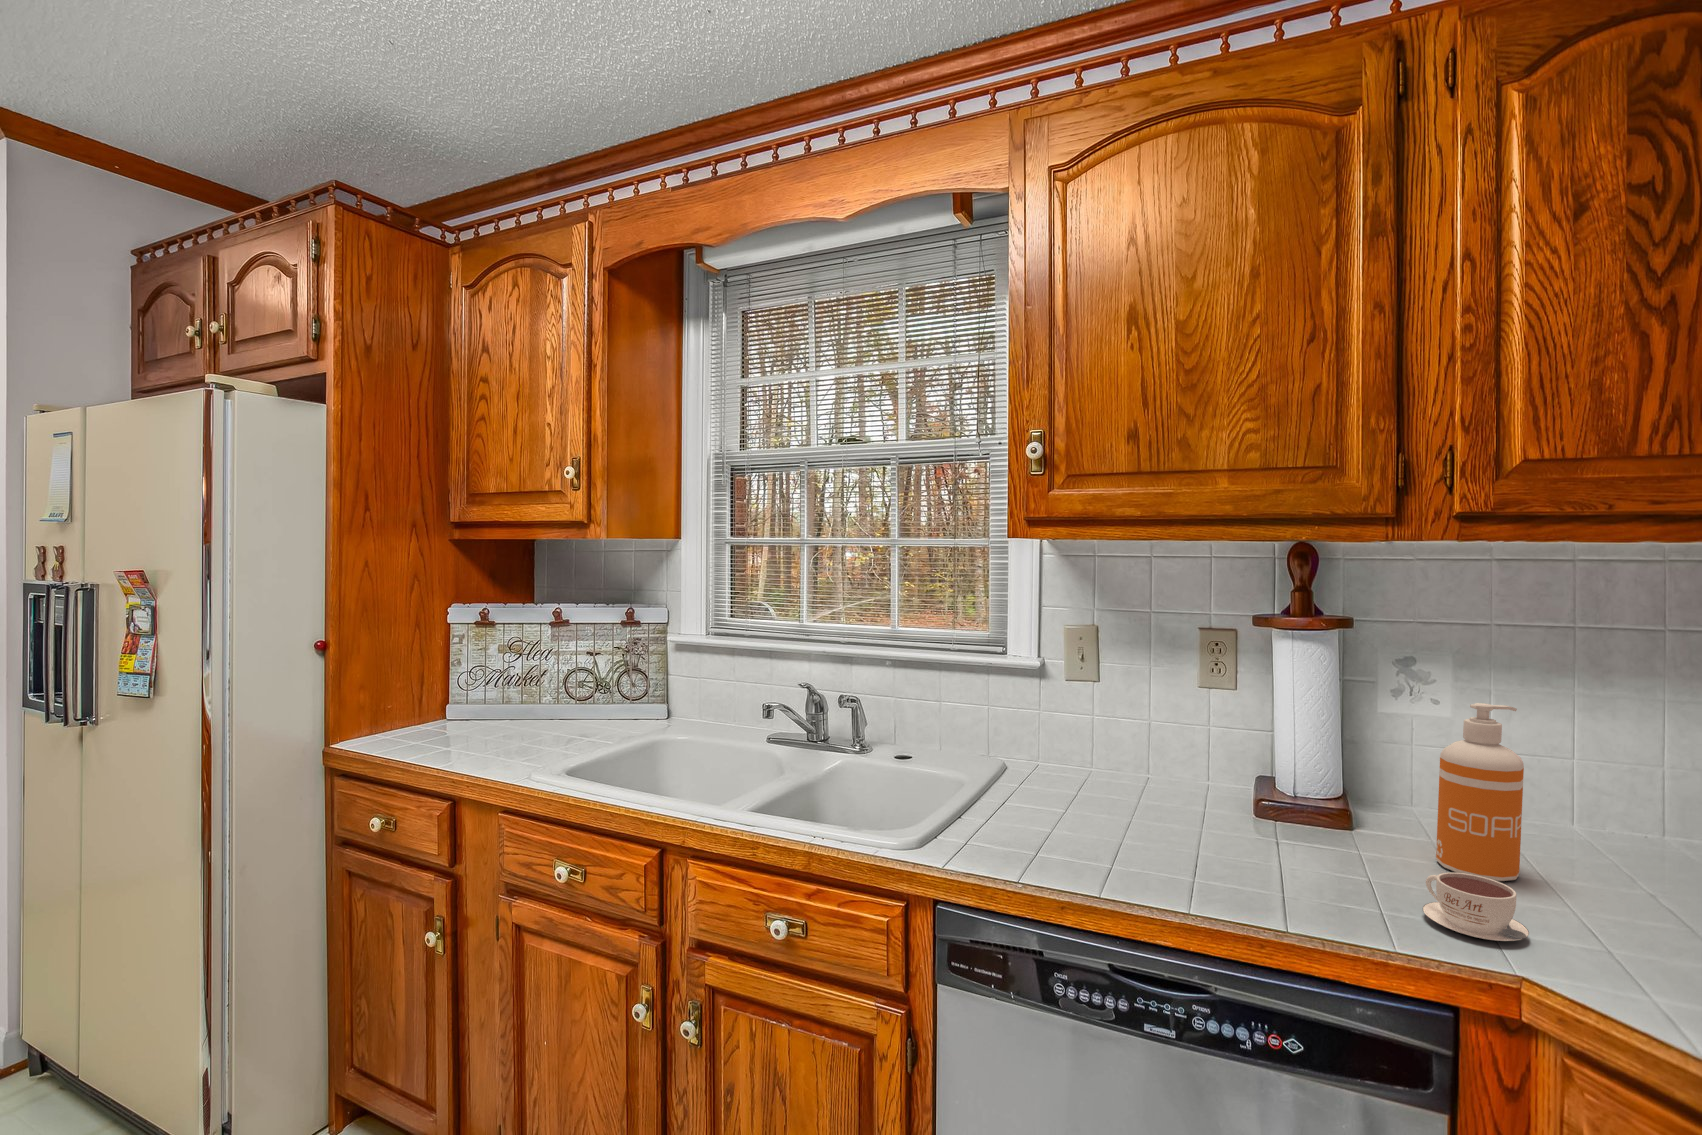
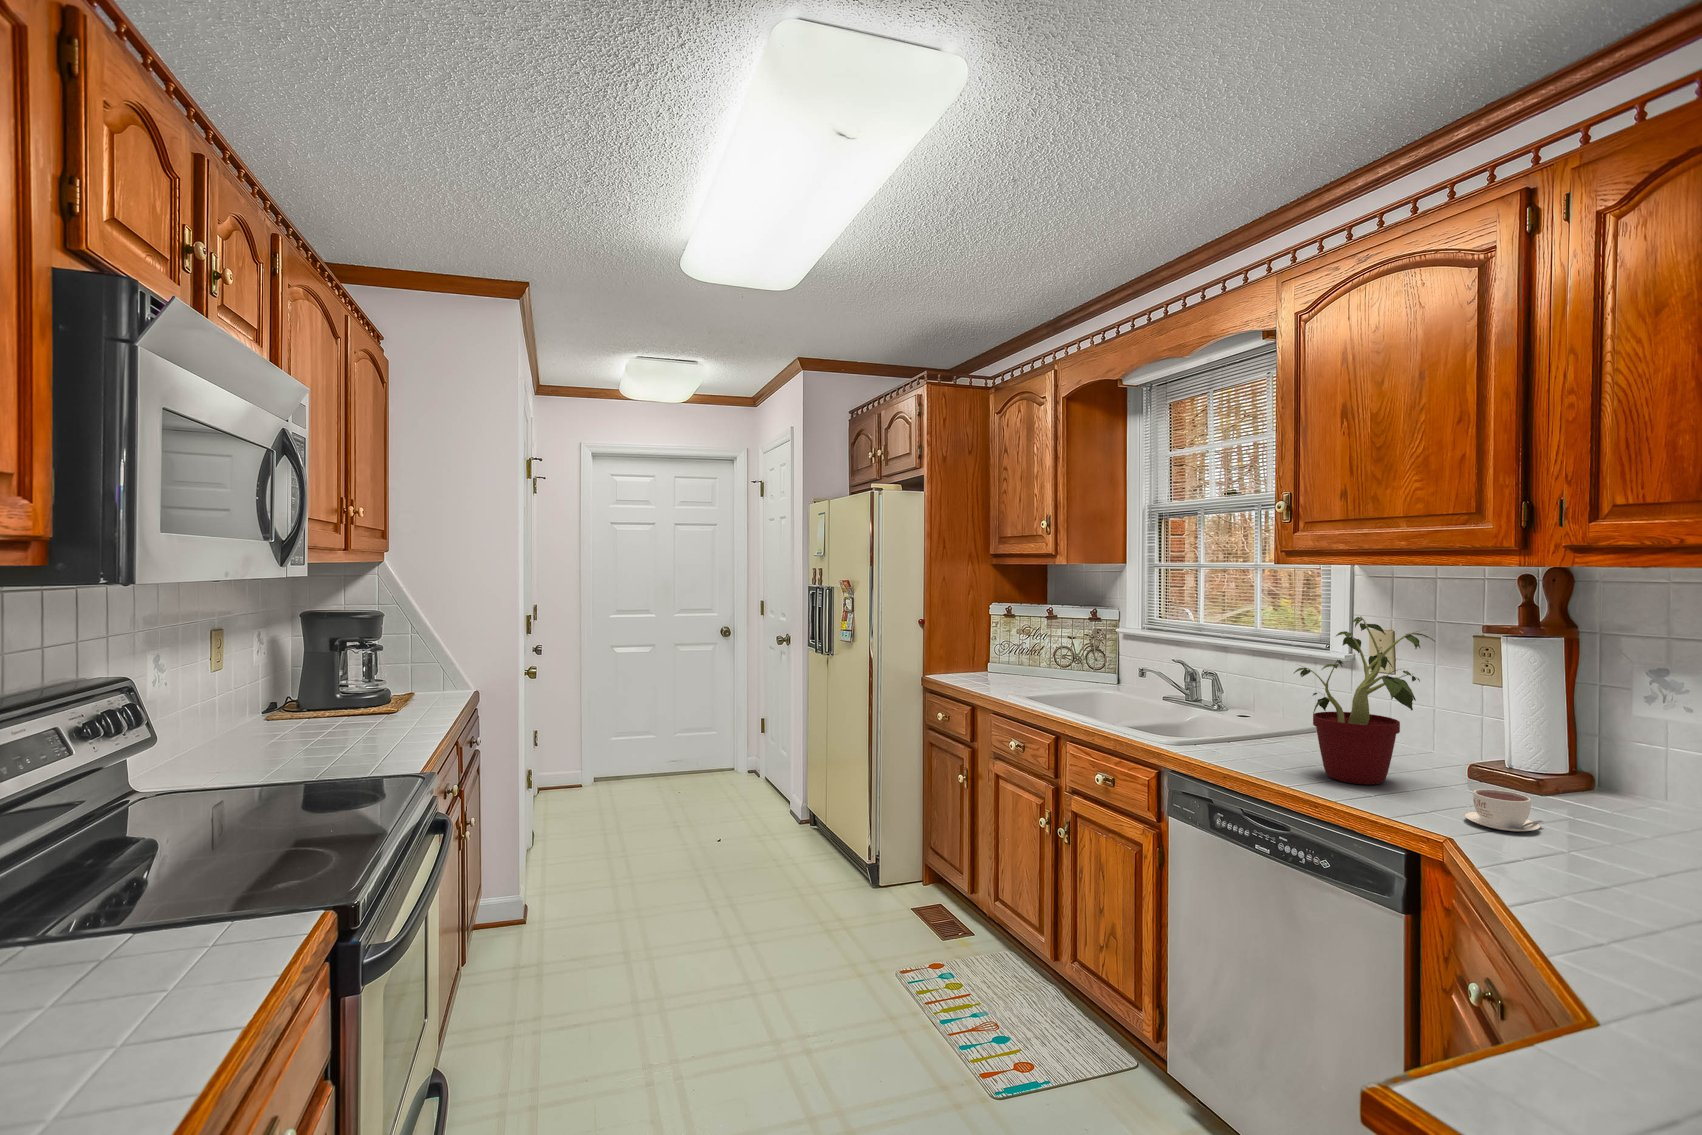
potted plant: none [1135,629,1296,881] -> present [1294,616,1435,785]
soap dispenser: present [1436,703,1524,881] -> none [1583,683,1659,827]

